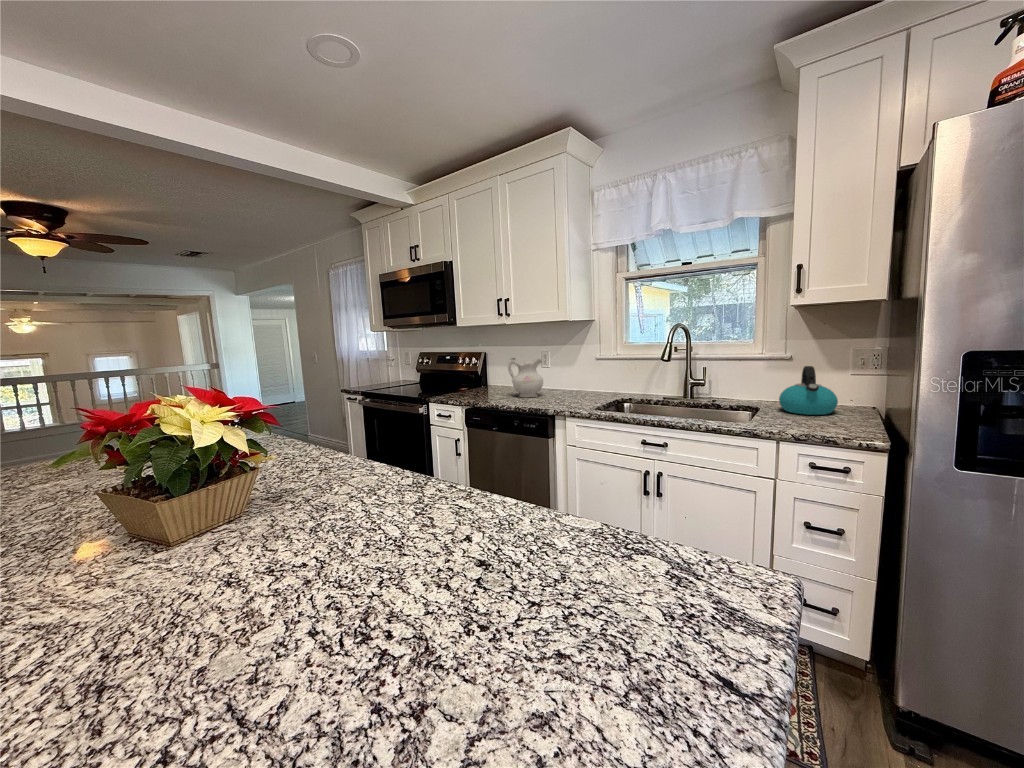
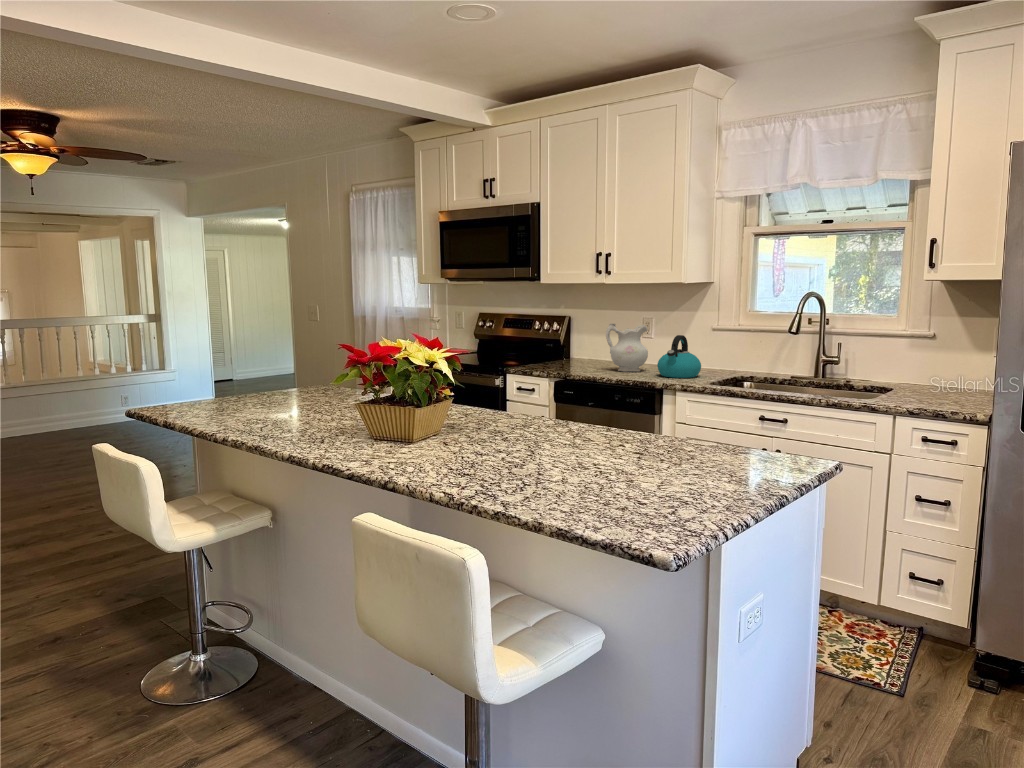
kettle: present [779,366,838,415] -> present [657,335,701,378]

